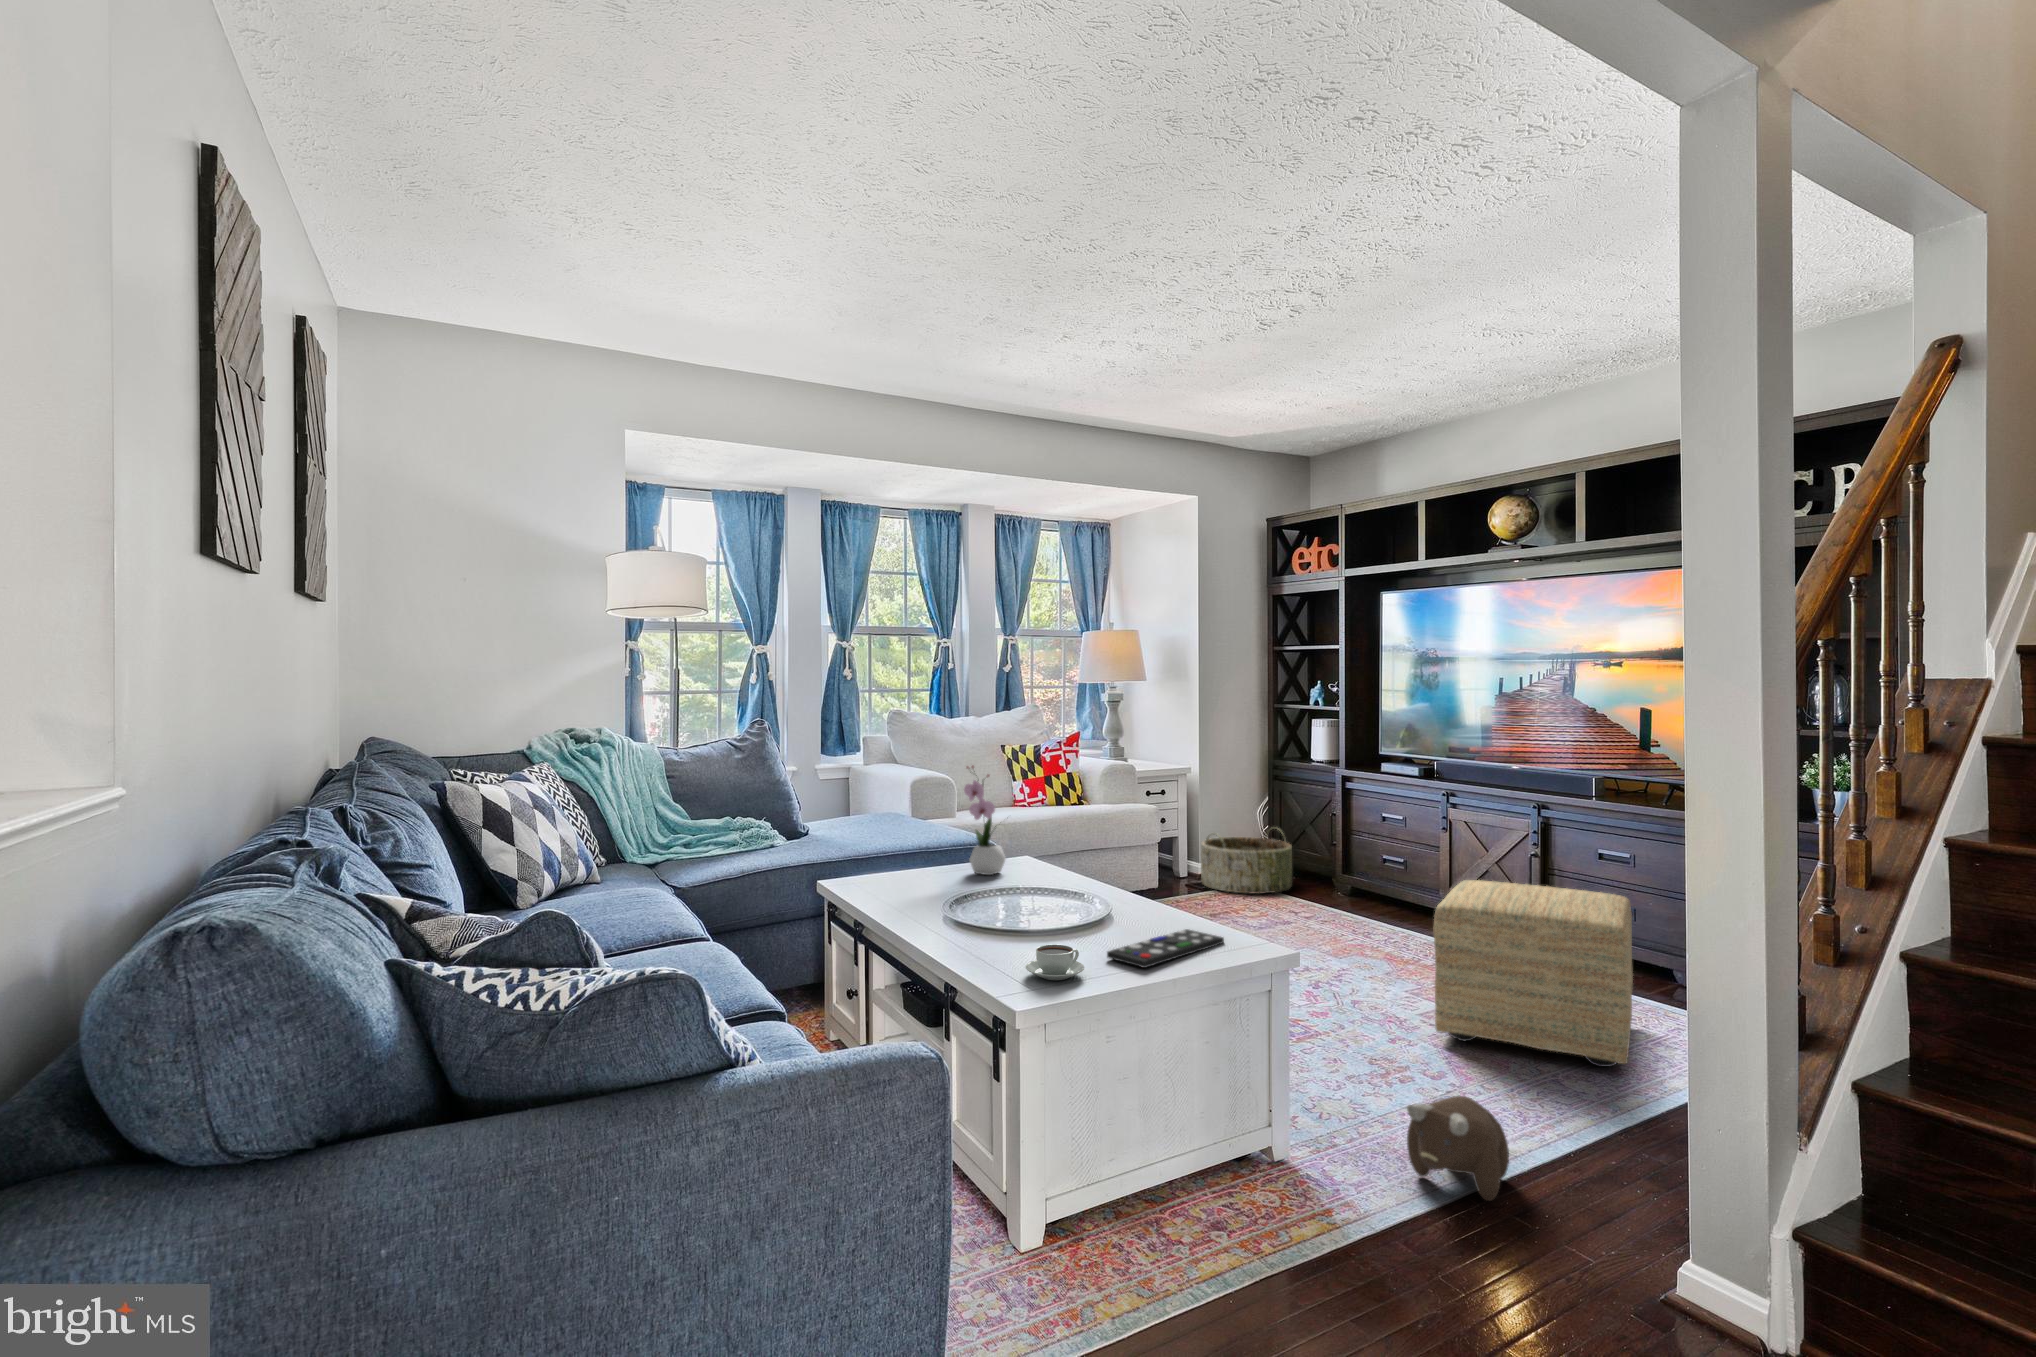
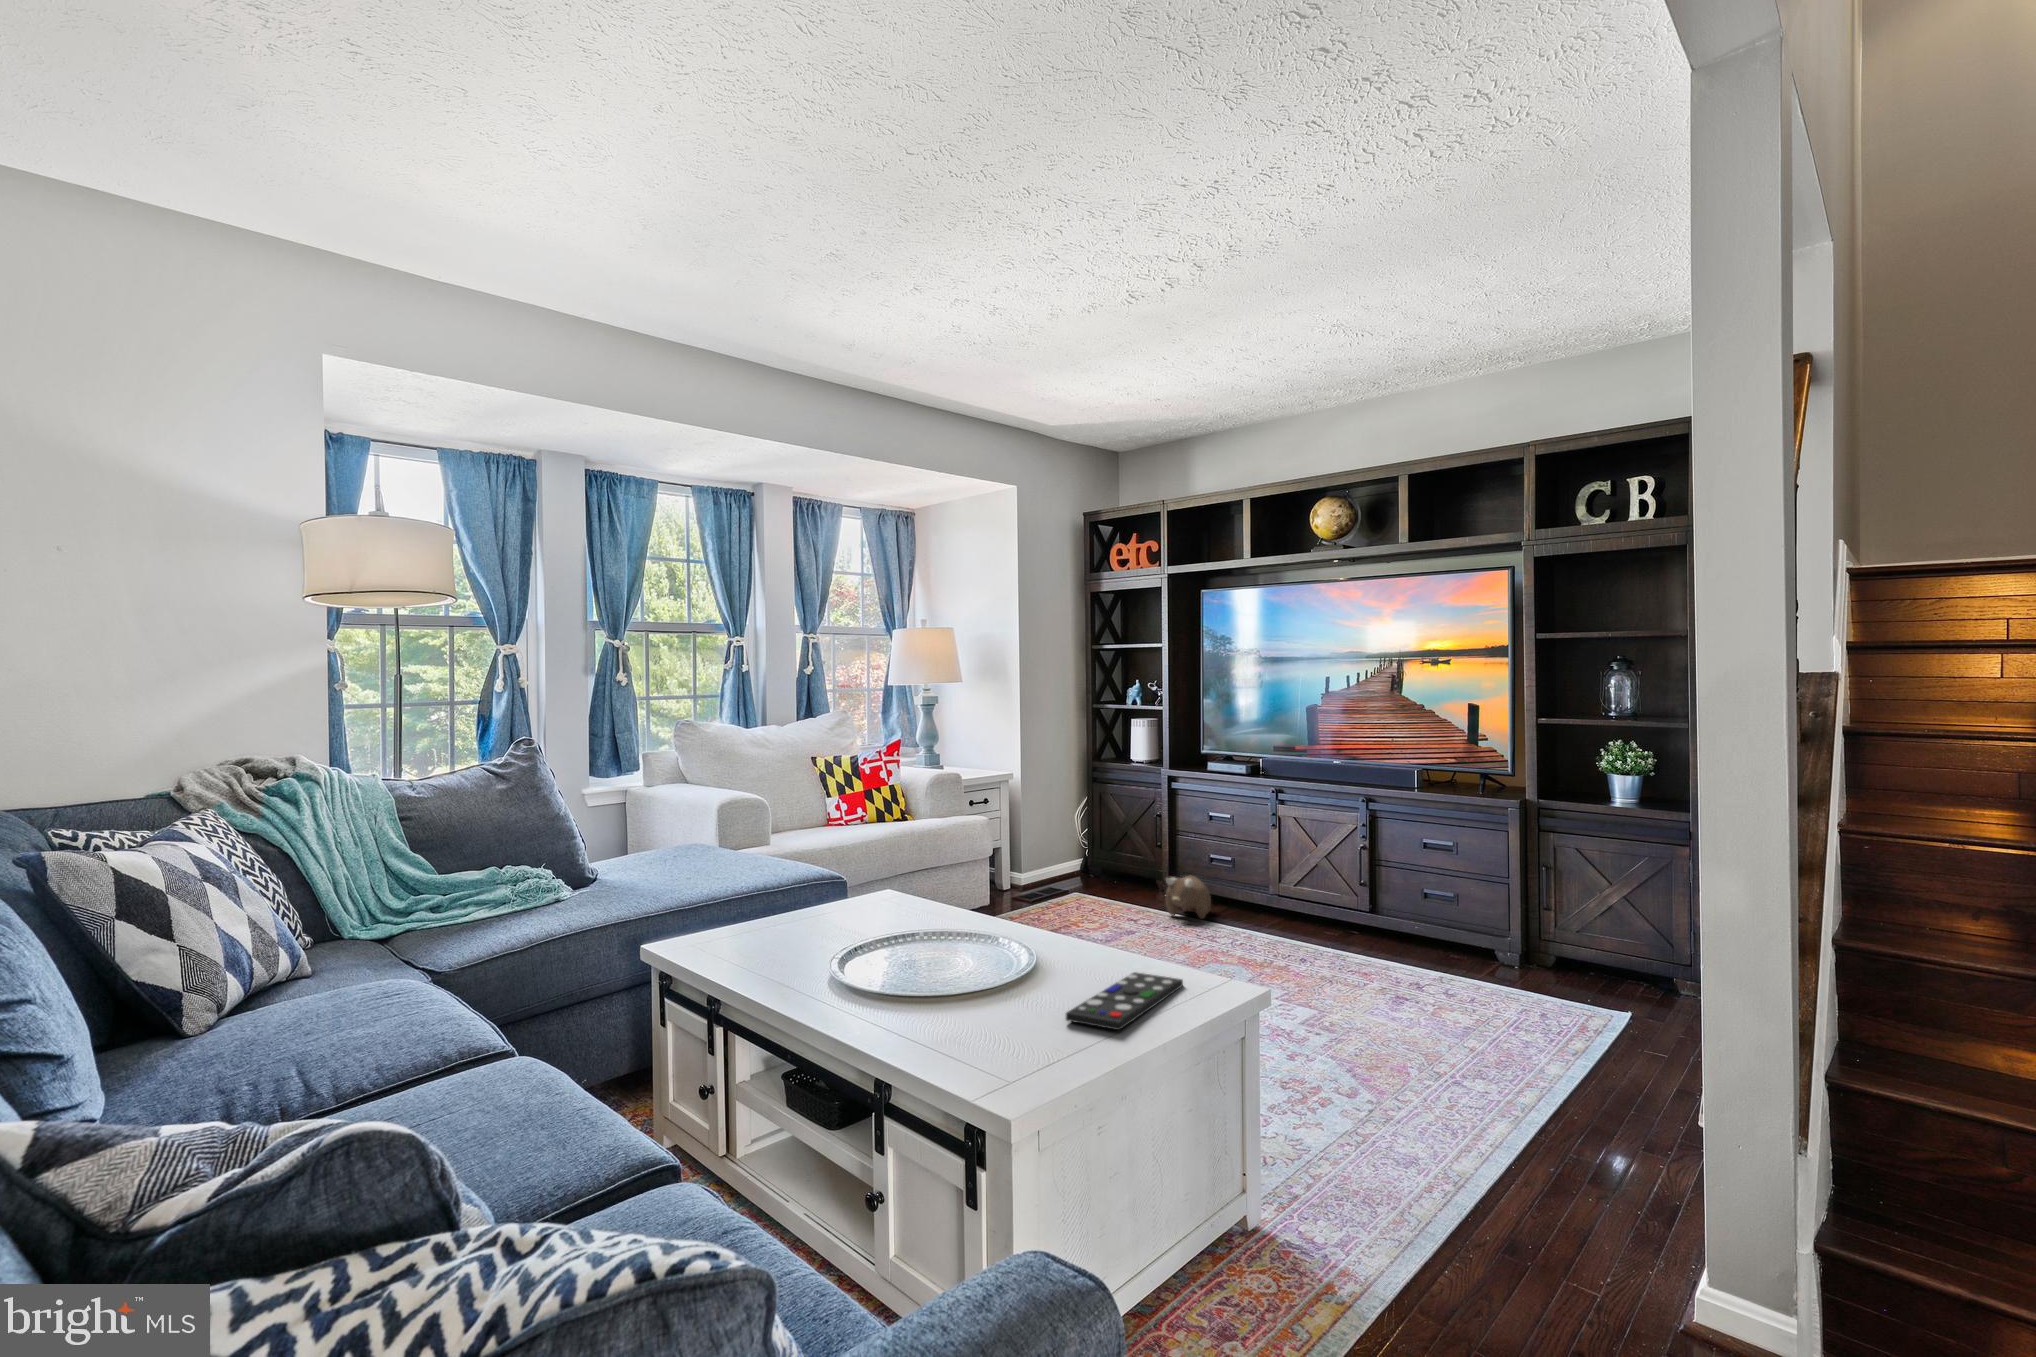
flower arrangement: present [964,766,1006,875] -> none [825,787,880,920]
basket: present [1201,827,1292,894] -> none [1027,834,1122,907]
ottoman: present [1434,880,1633,1067] -> none [1336,883,1533,1069]
coffee cup: present [1026,945,1084,980] -> none [980,1012,1054,1060]
plush toy: present [1407,1096,1509,1201] -> present [1166,876,1211,919]

